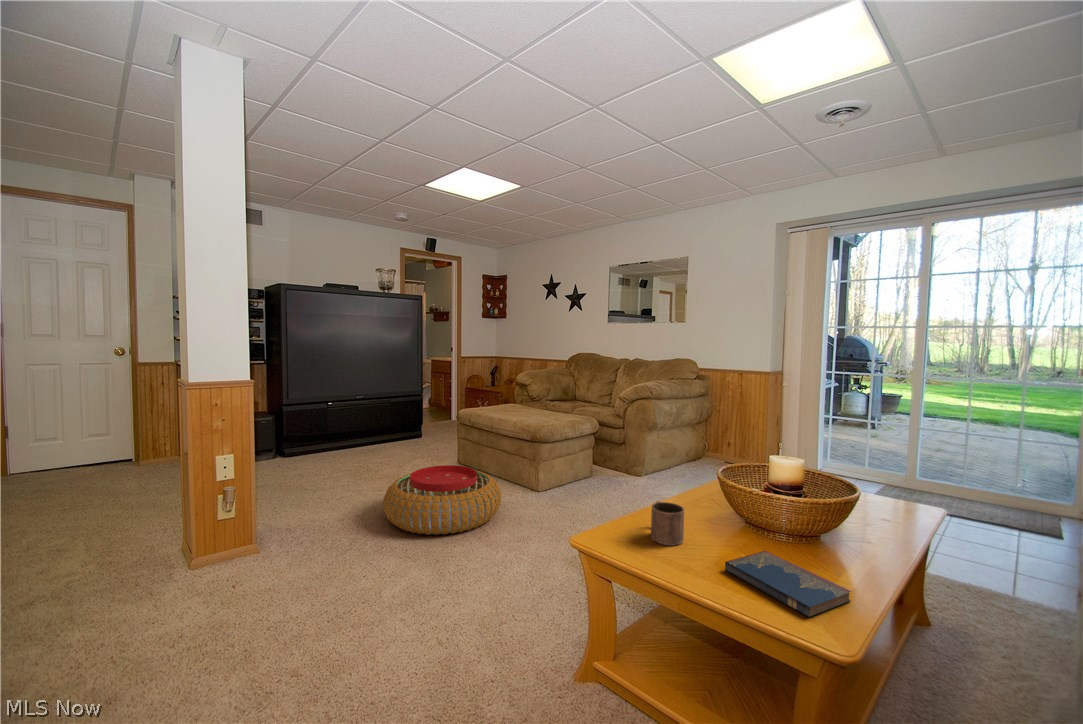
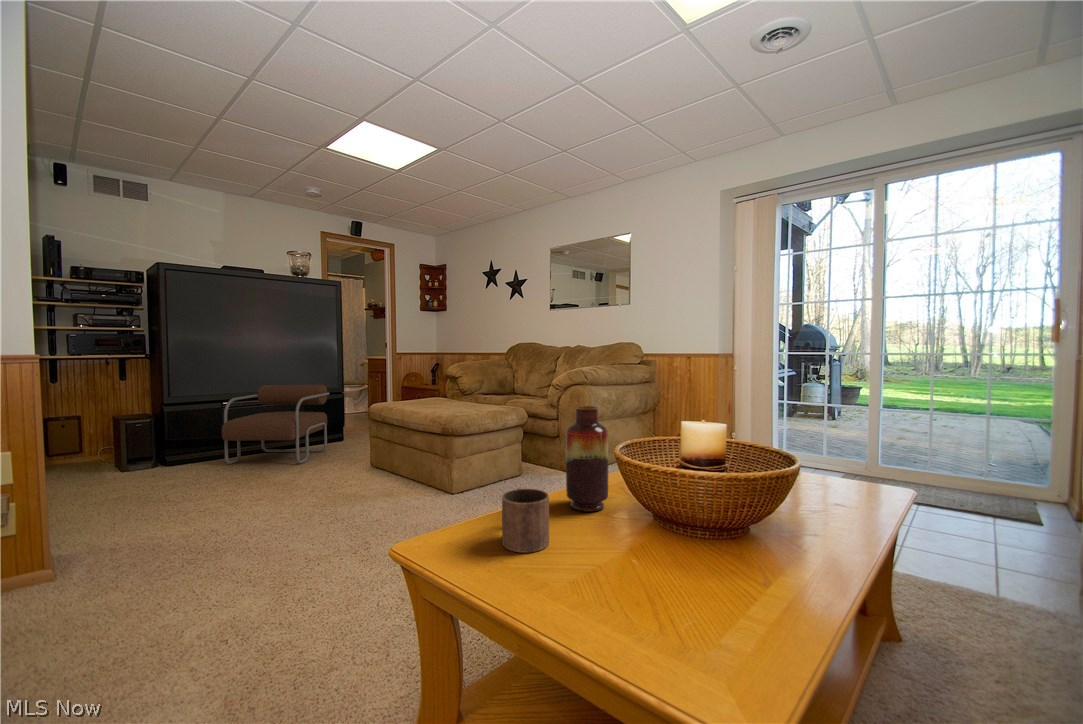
armchair: none [334,389,416,460] -> present [222,385,330,464]
vase: none [681,442,714,519] -> present [566,406,608,512]
pouf: present [383,465,501,535] -> none [234,464,394,551]
hardcover book: present [725,551,851,617] -> none [590,554,782,677]

